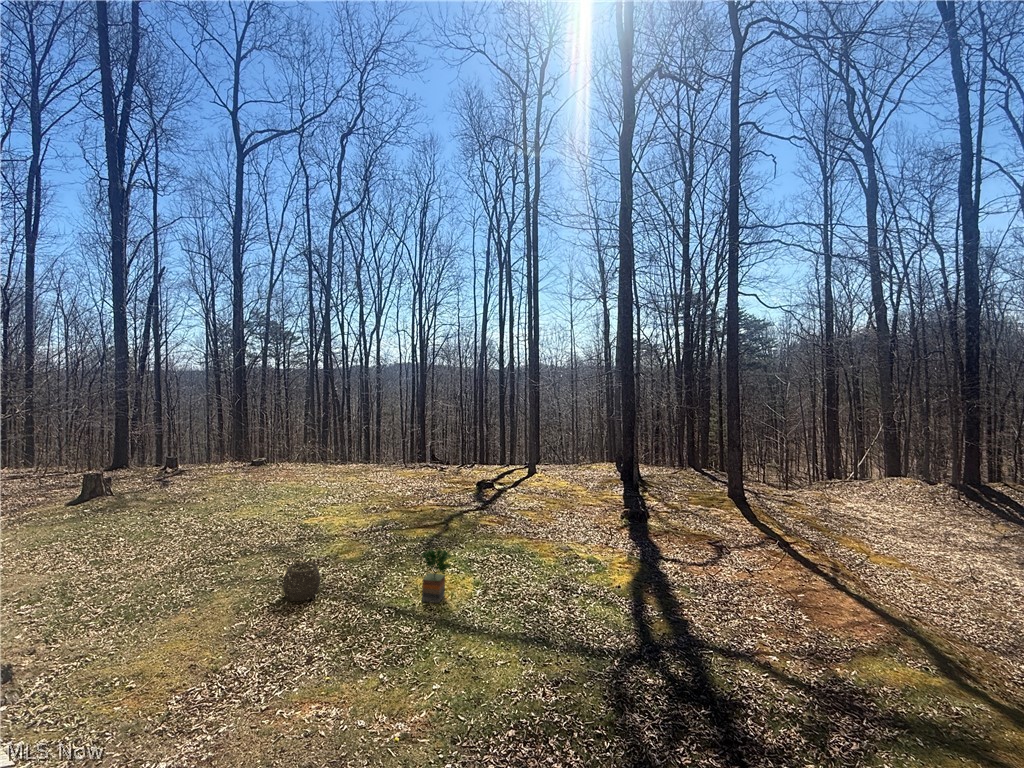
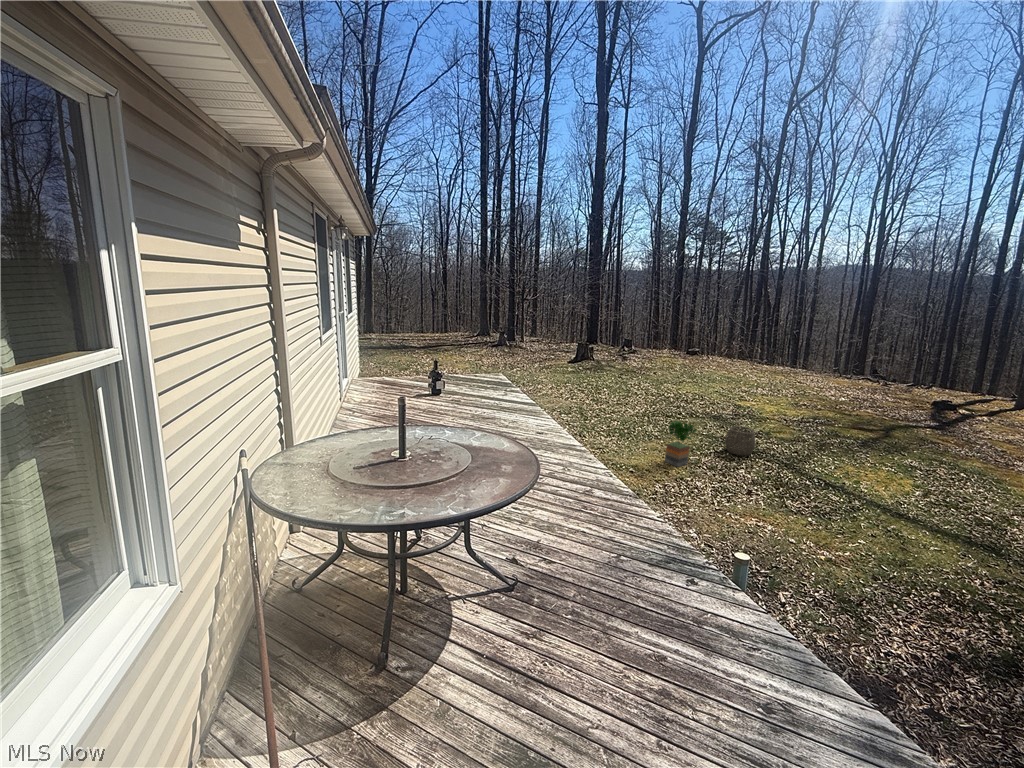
potted tree: present [422,549,452,603] -> present [665,421,696,467]

